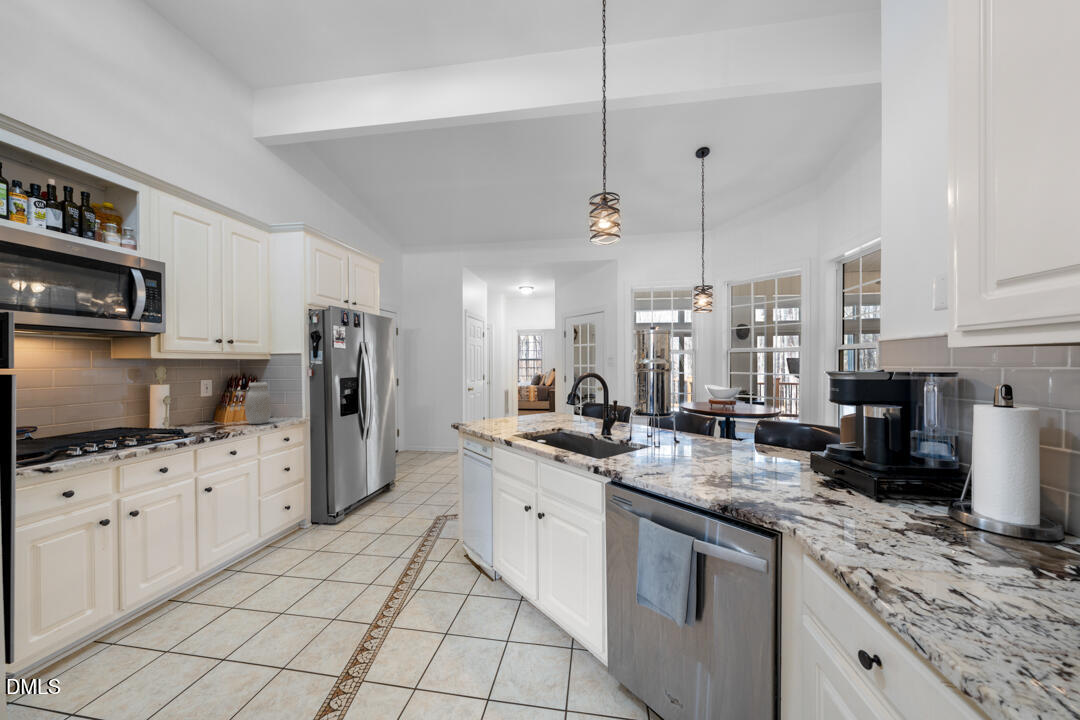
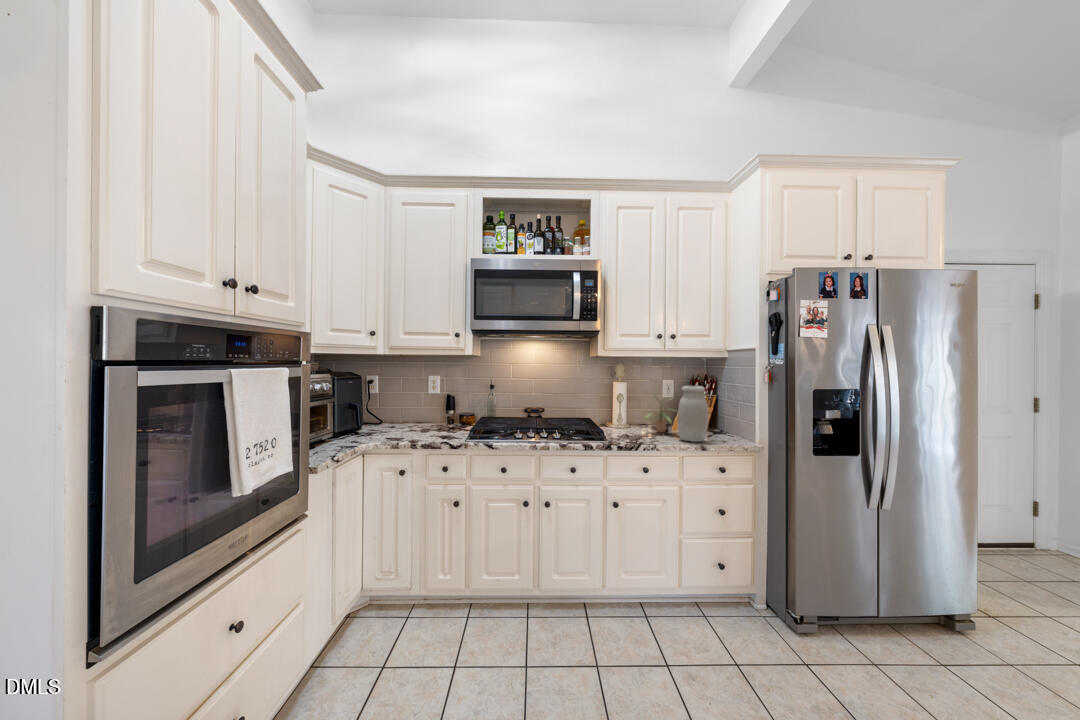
potted plant: none [202,389,238,424] -> present [645,393,672,432]

